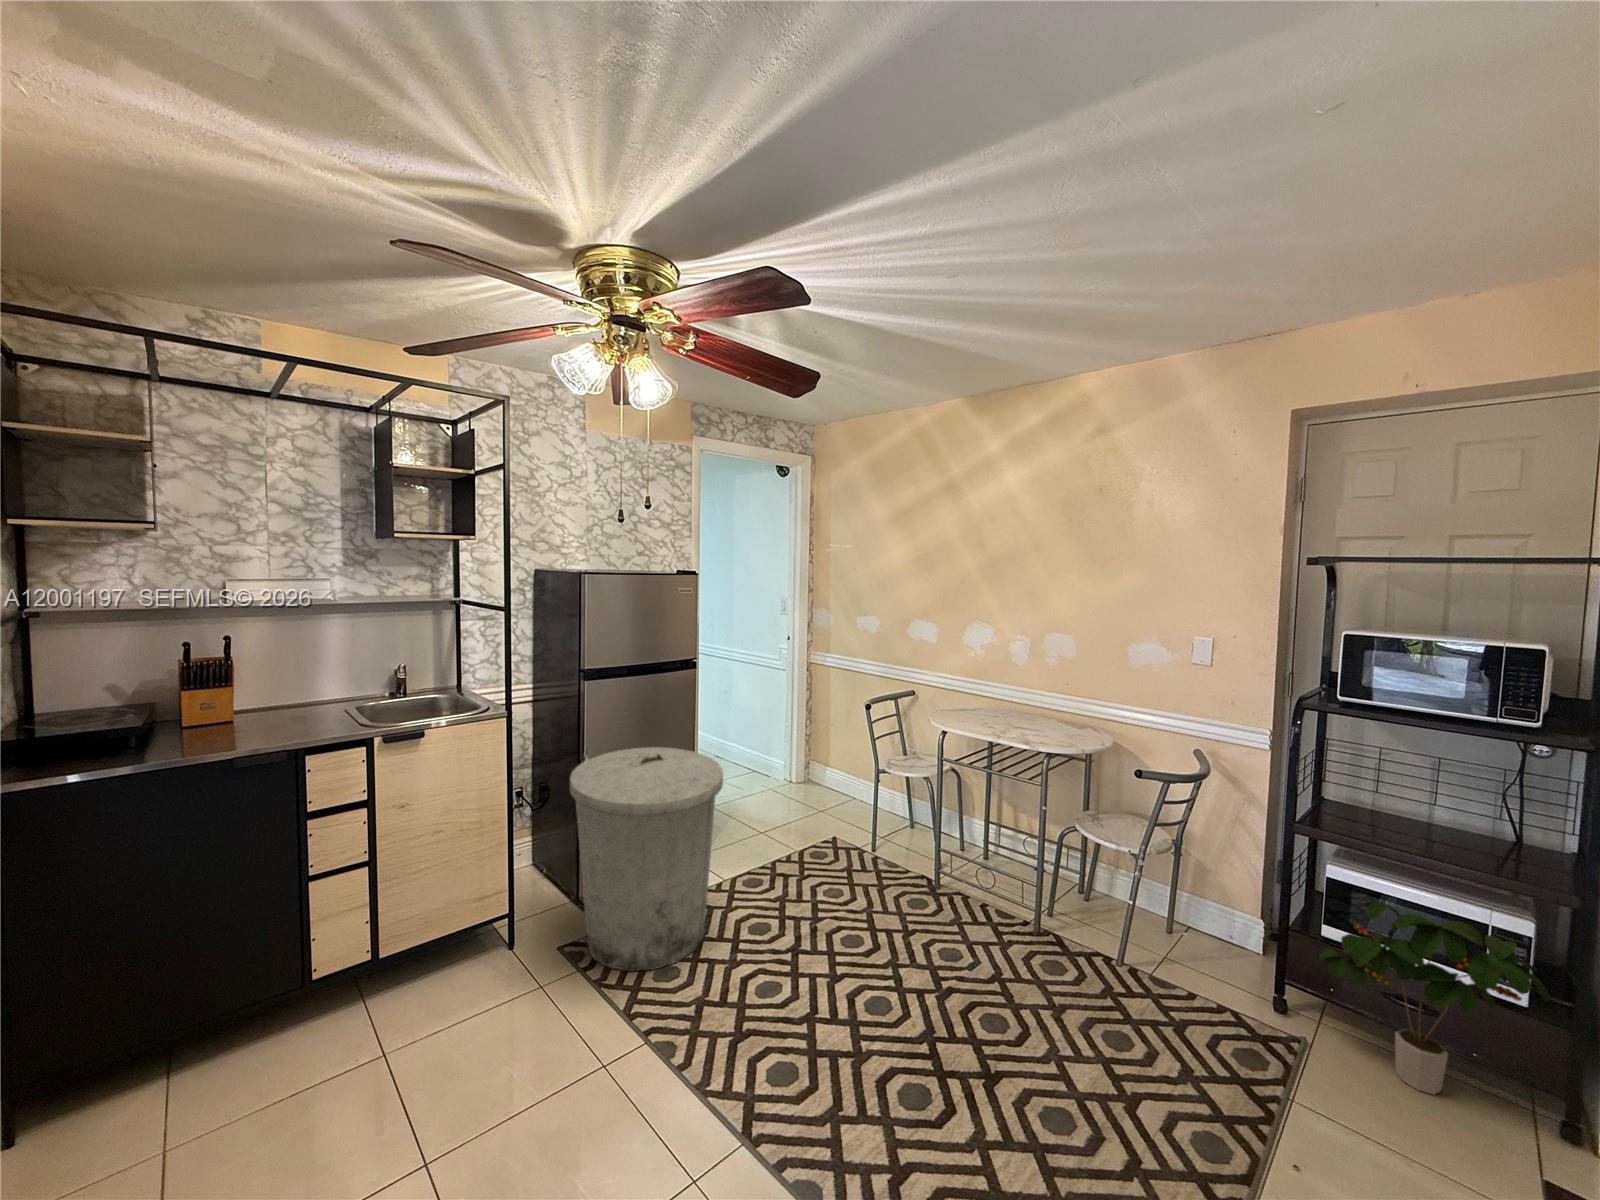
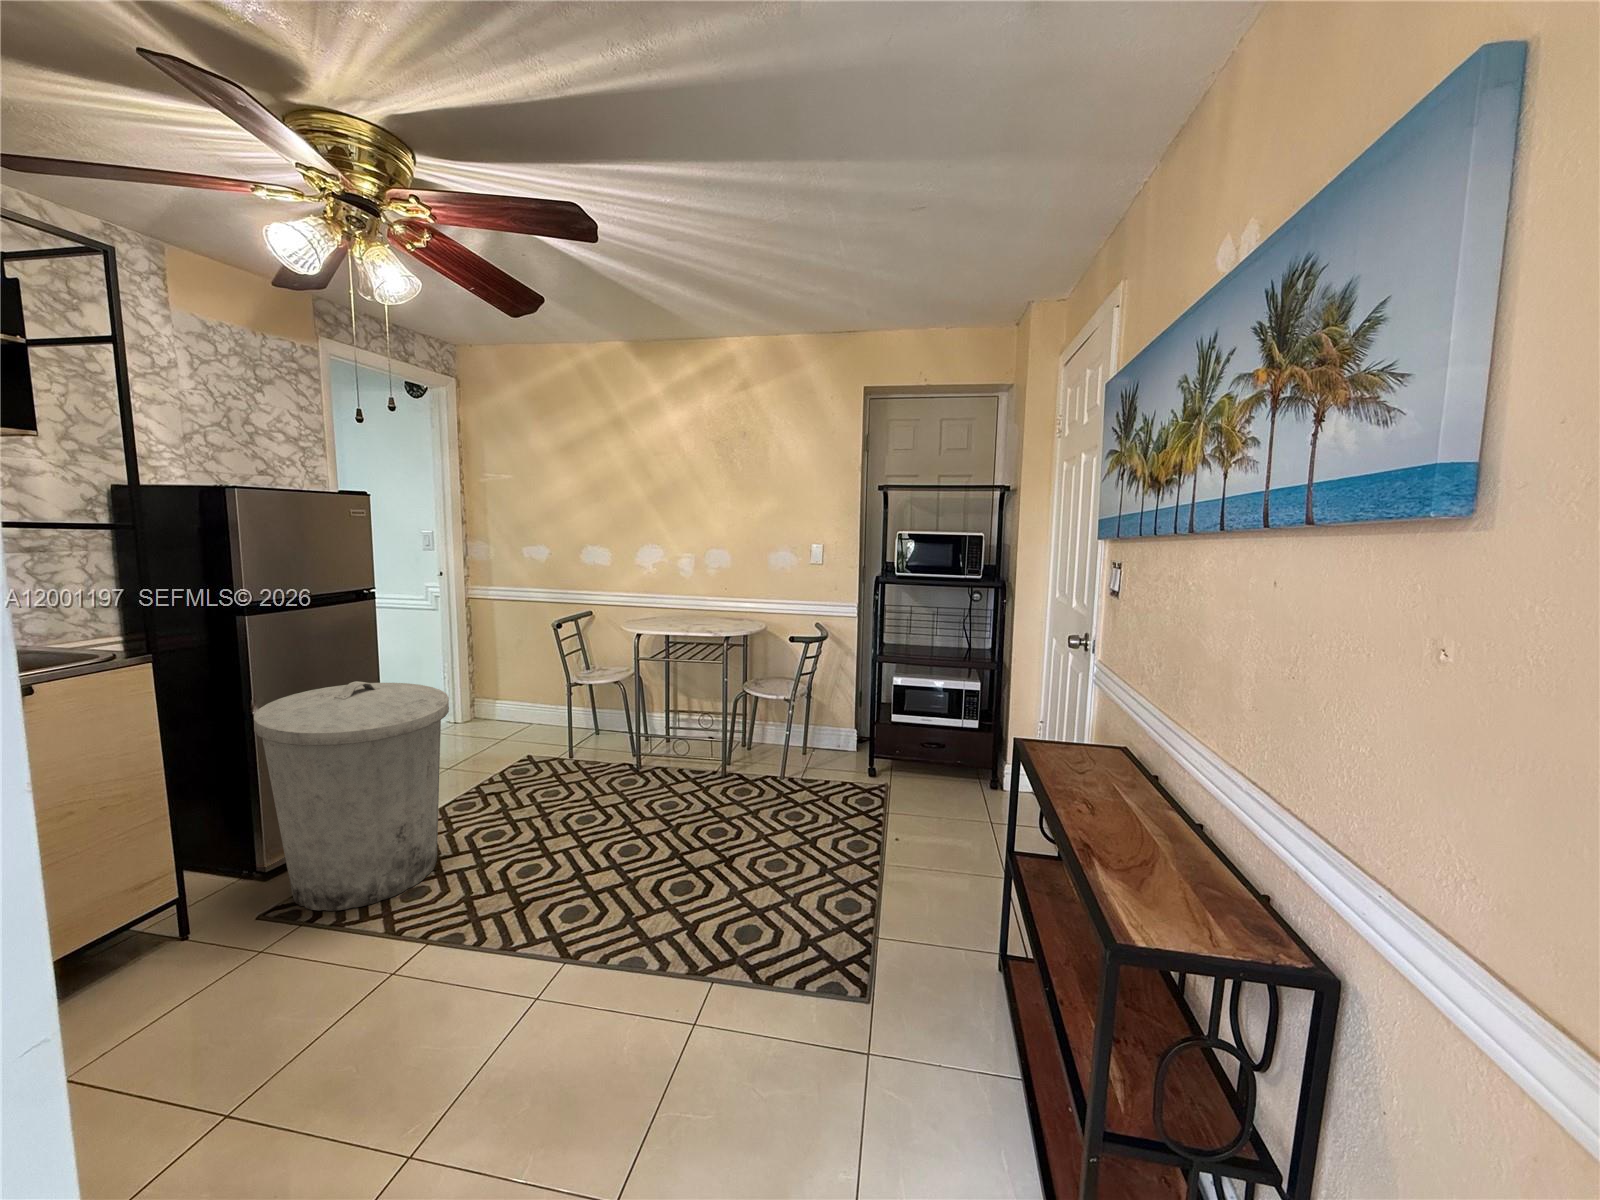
potted plant: present [1319,900,1549,1094] -> none [893,691,987,790]

